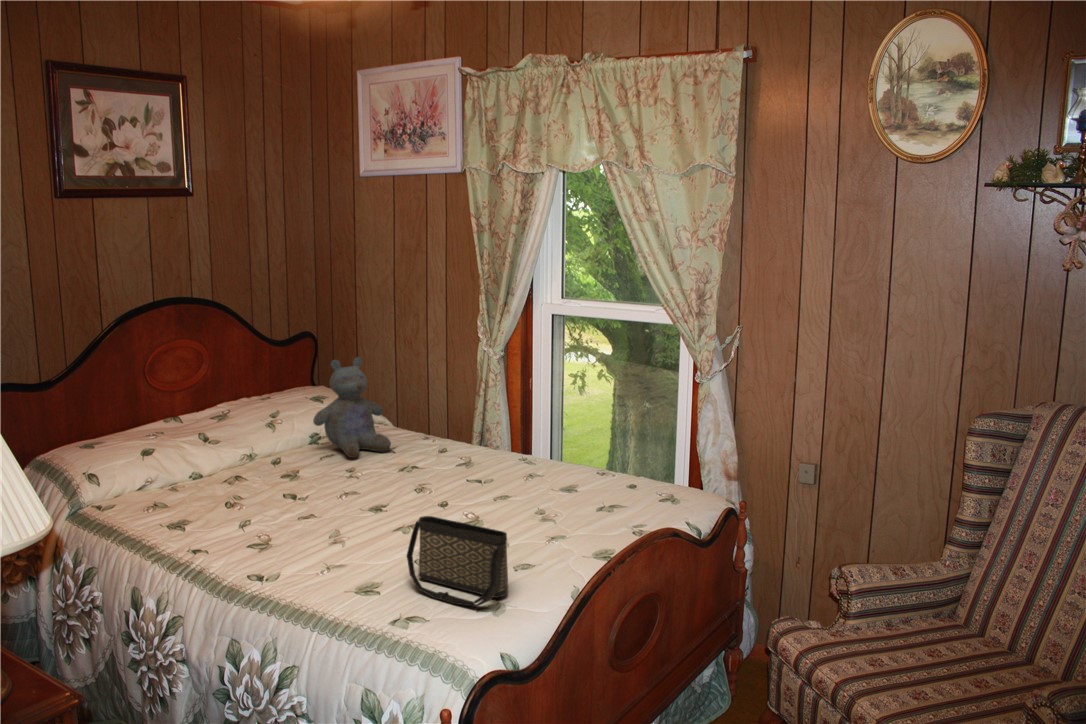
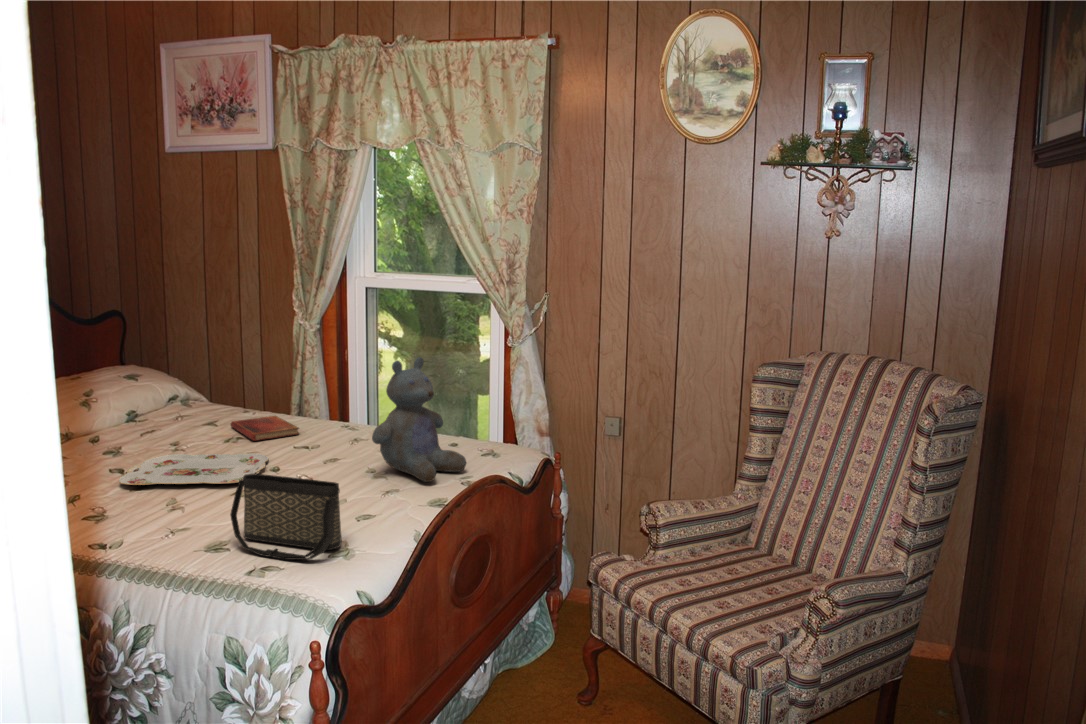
stuffed bear: present [313,357,391,458] -> present [372,357,466,482]
diary: none [413,443,478,471] -> present [230,416,299,441]
serving tray: none [312,482,447,517] -> present [119,453,269,485]

